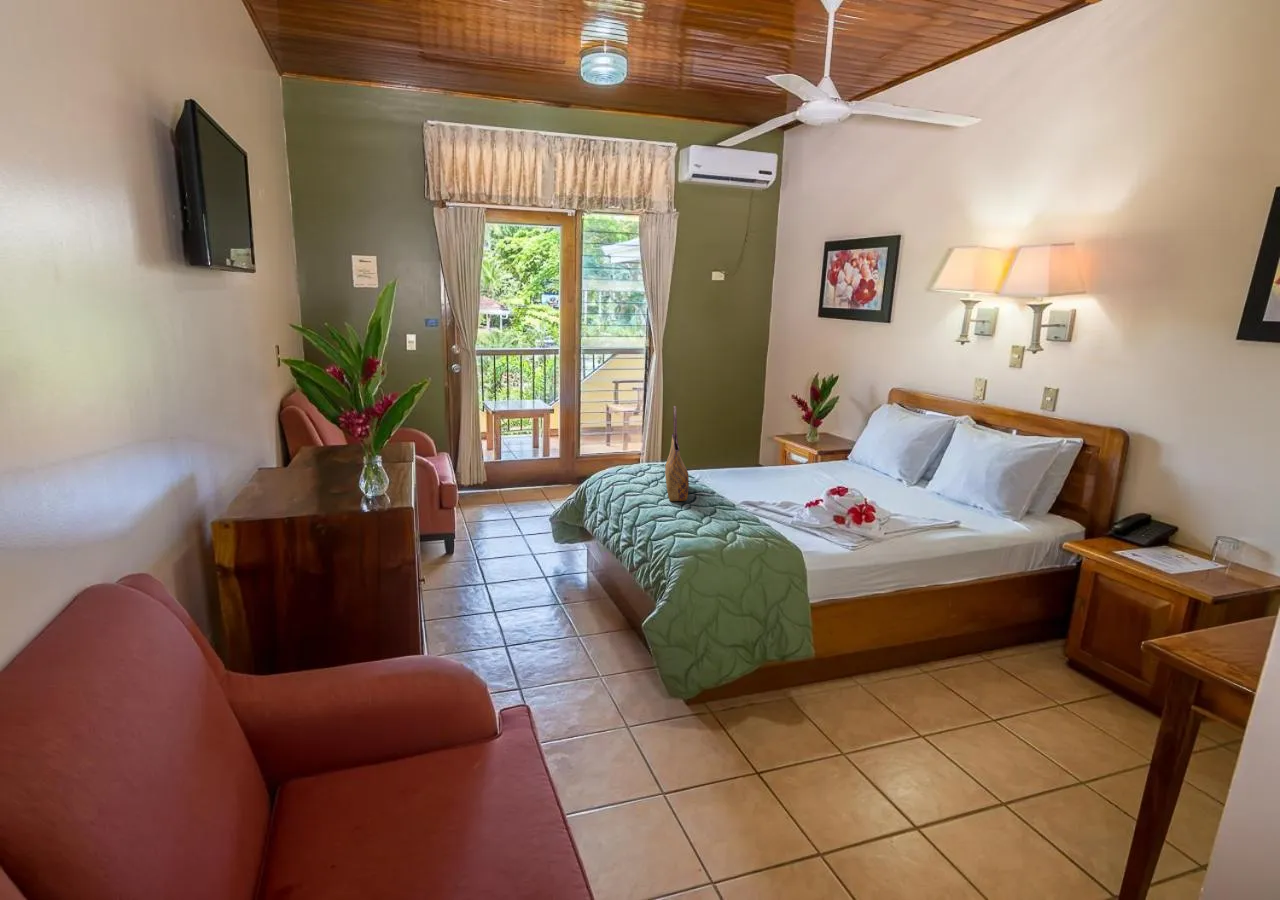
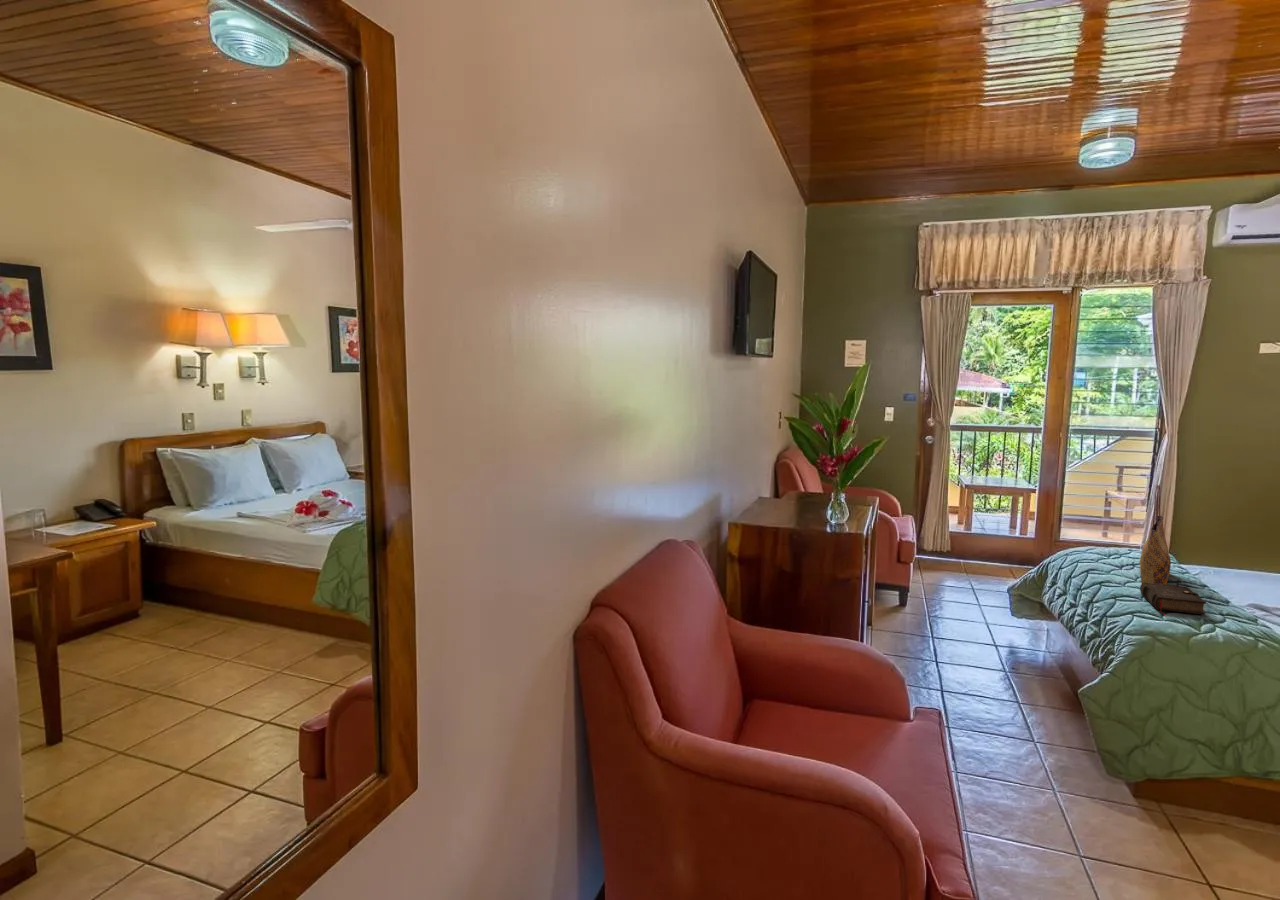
book: none [671,498,723,532] -> present [1140,583,1206,615]

